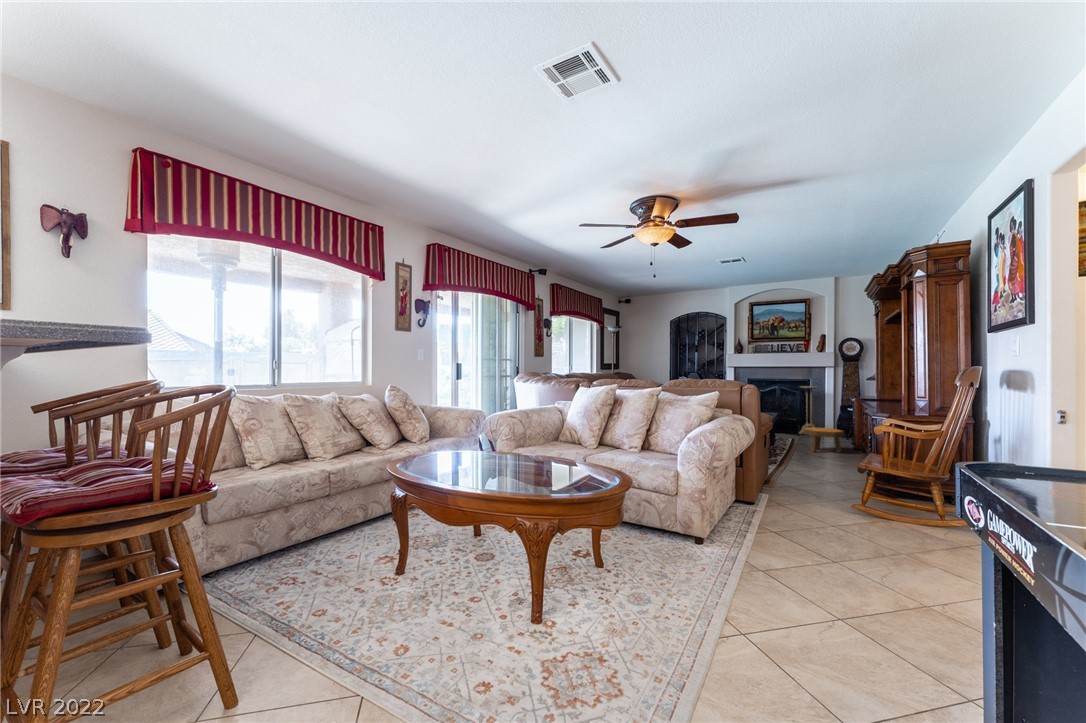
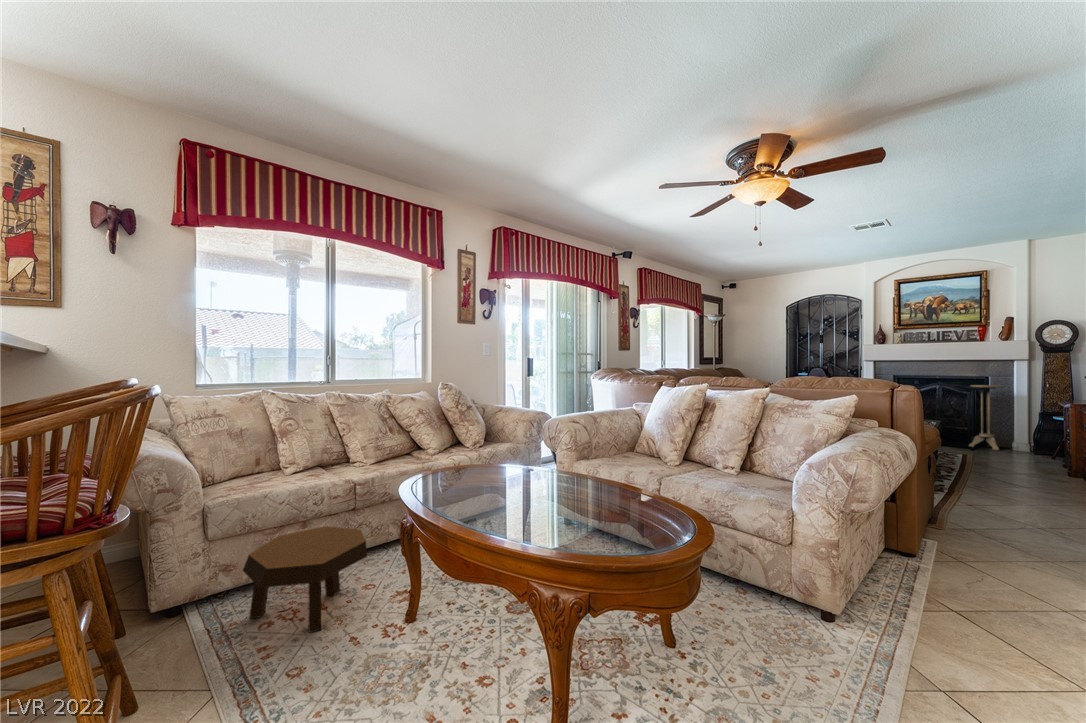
footstool: present [803,428,845,453] -> present [243,526,367,633]

